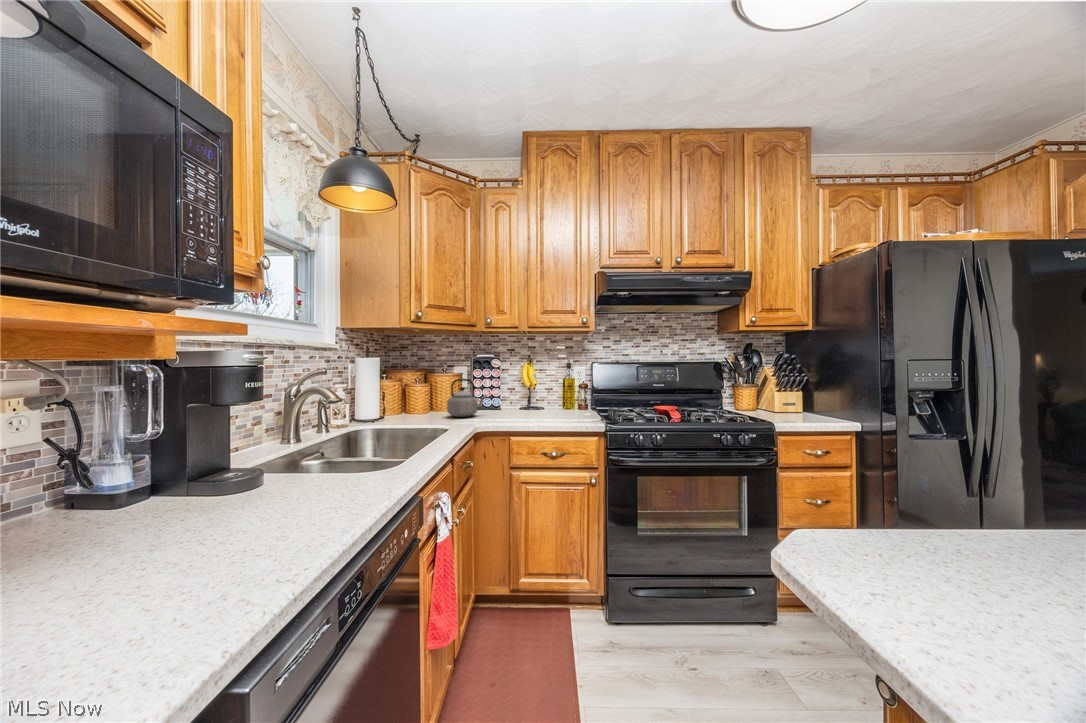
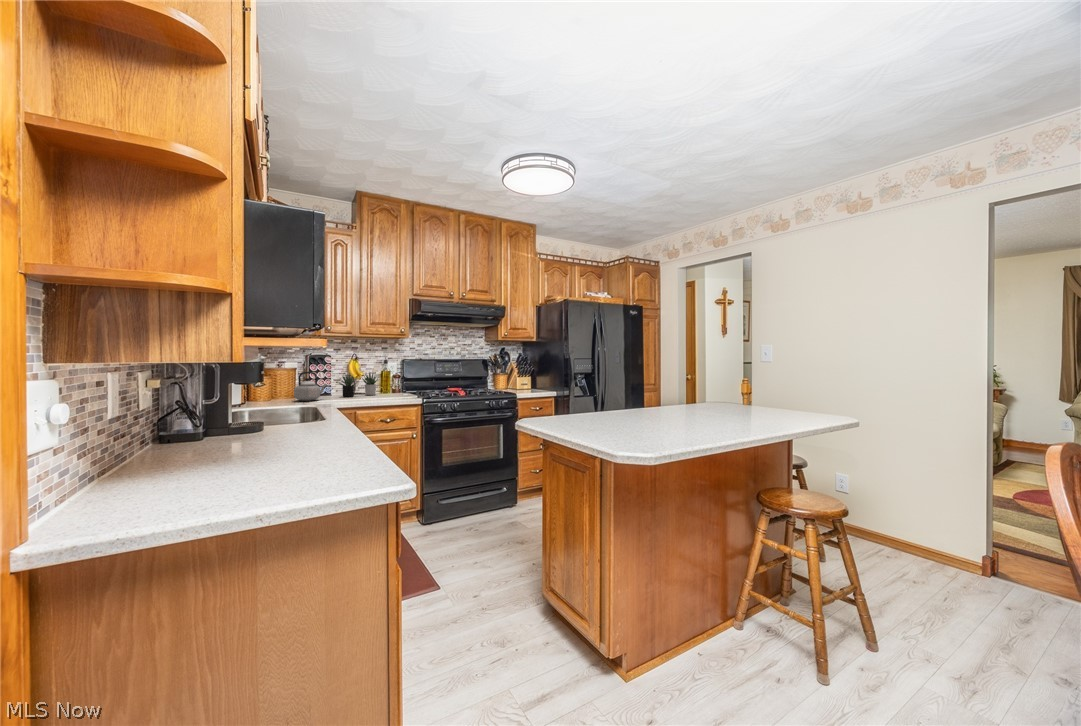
succulent plant: none [501,377,561,413] -> present [339,373,378,397]

